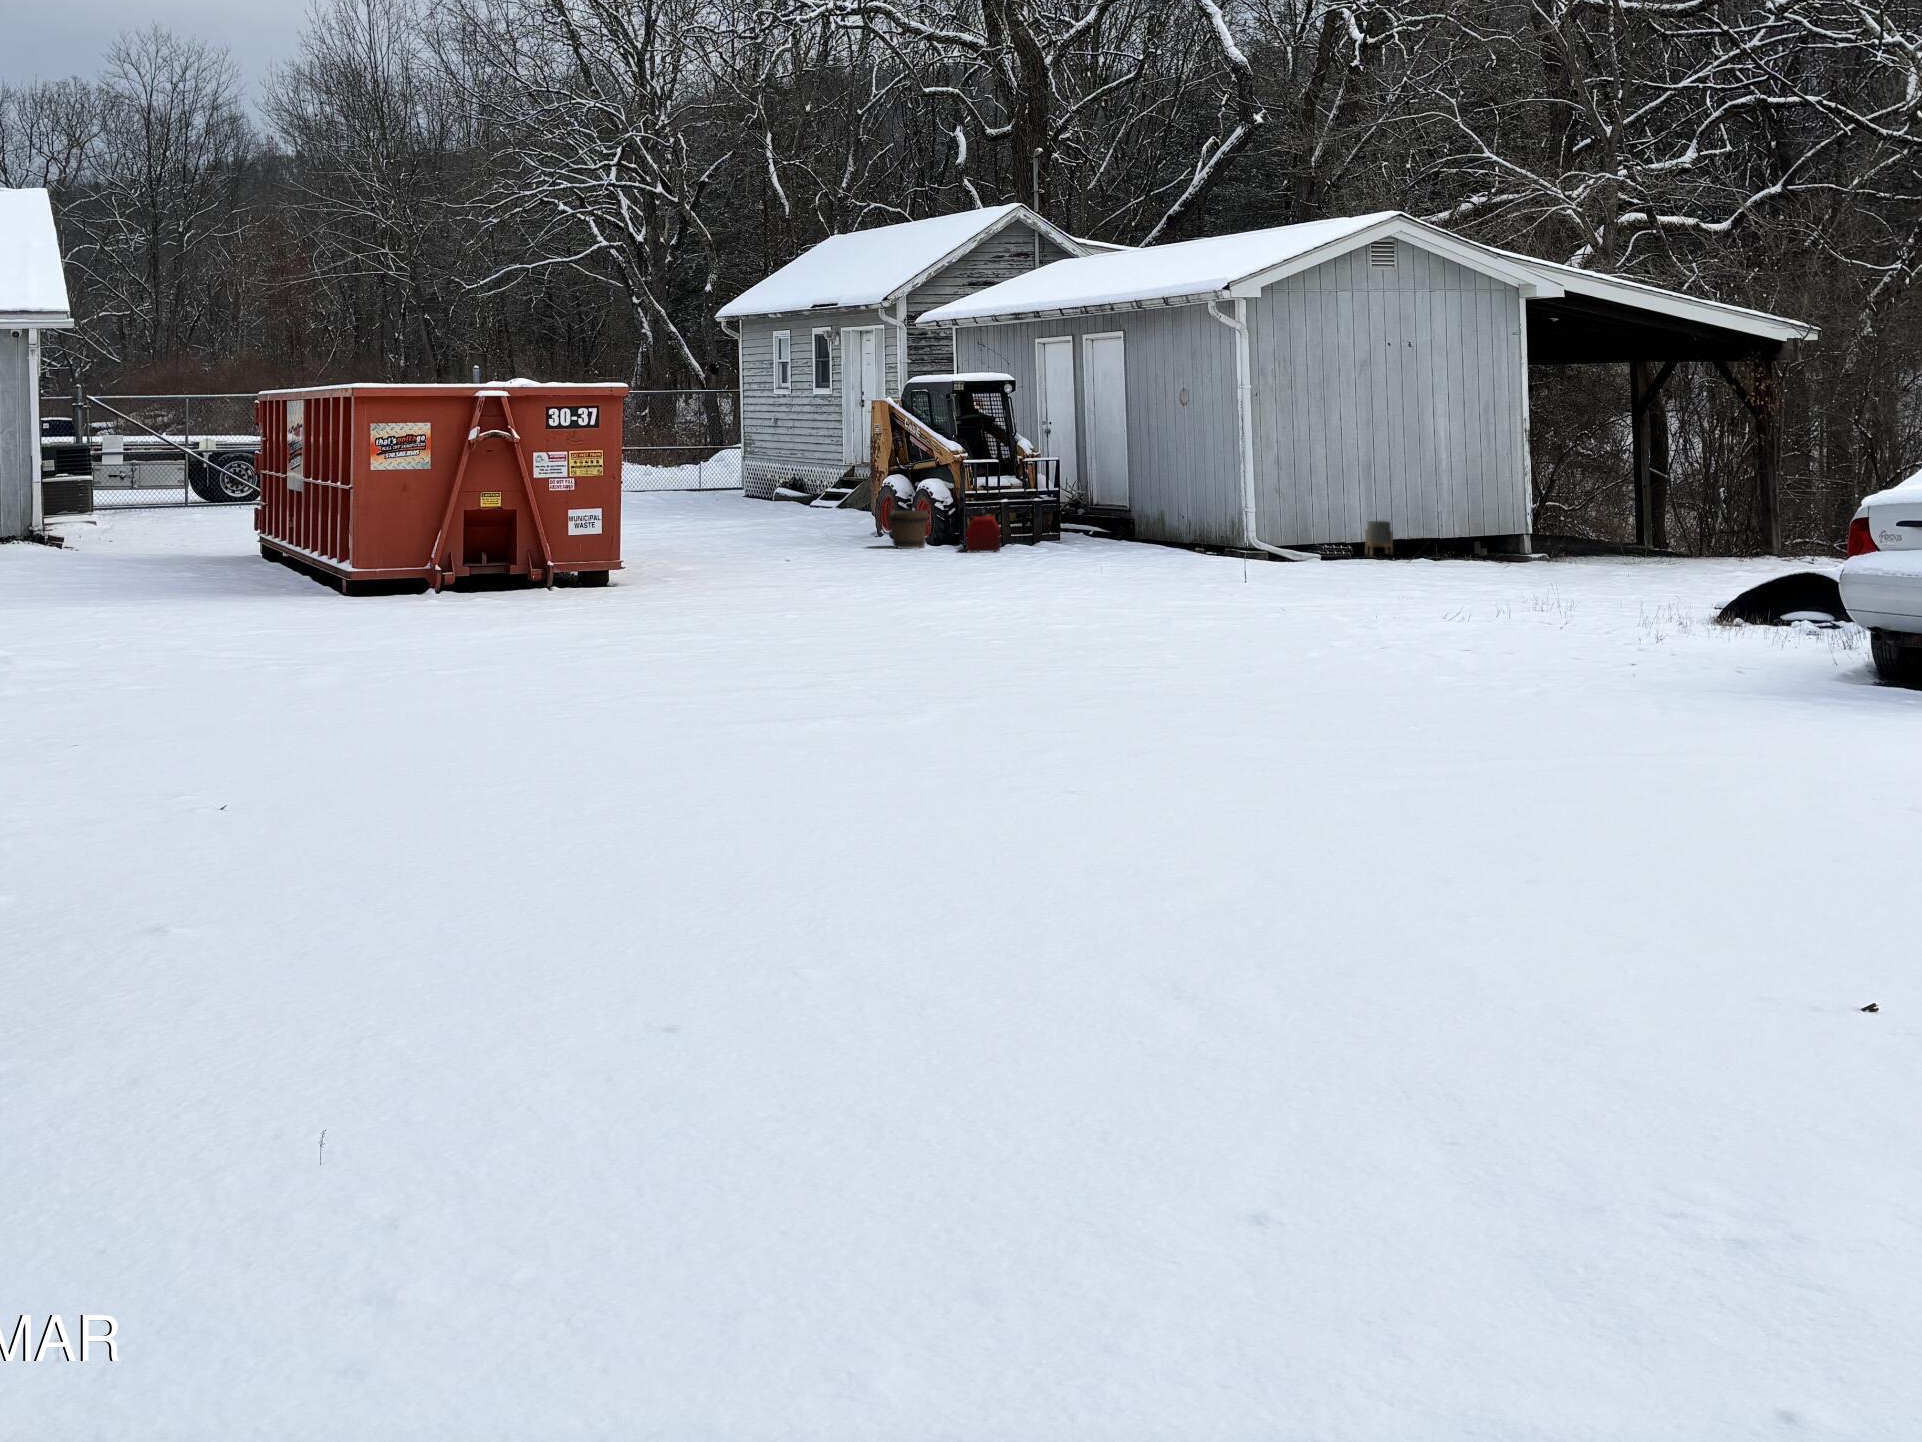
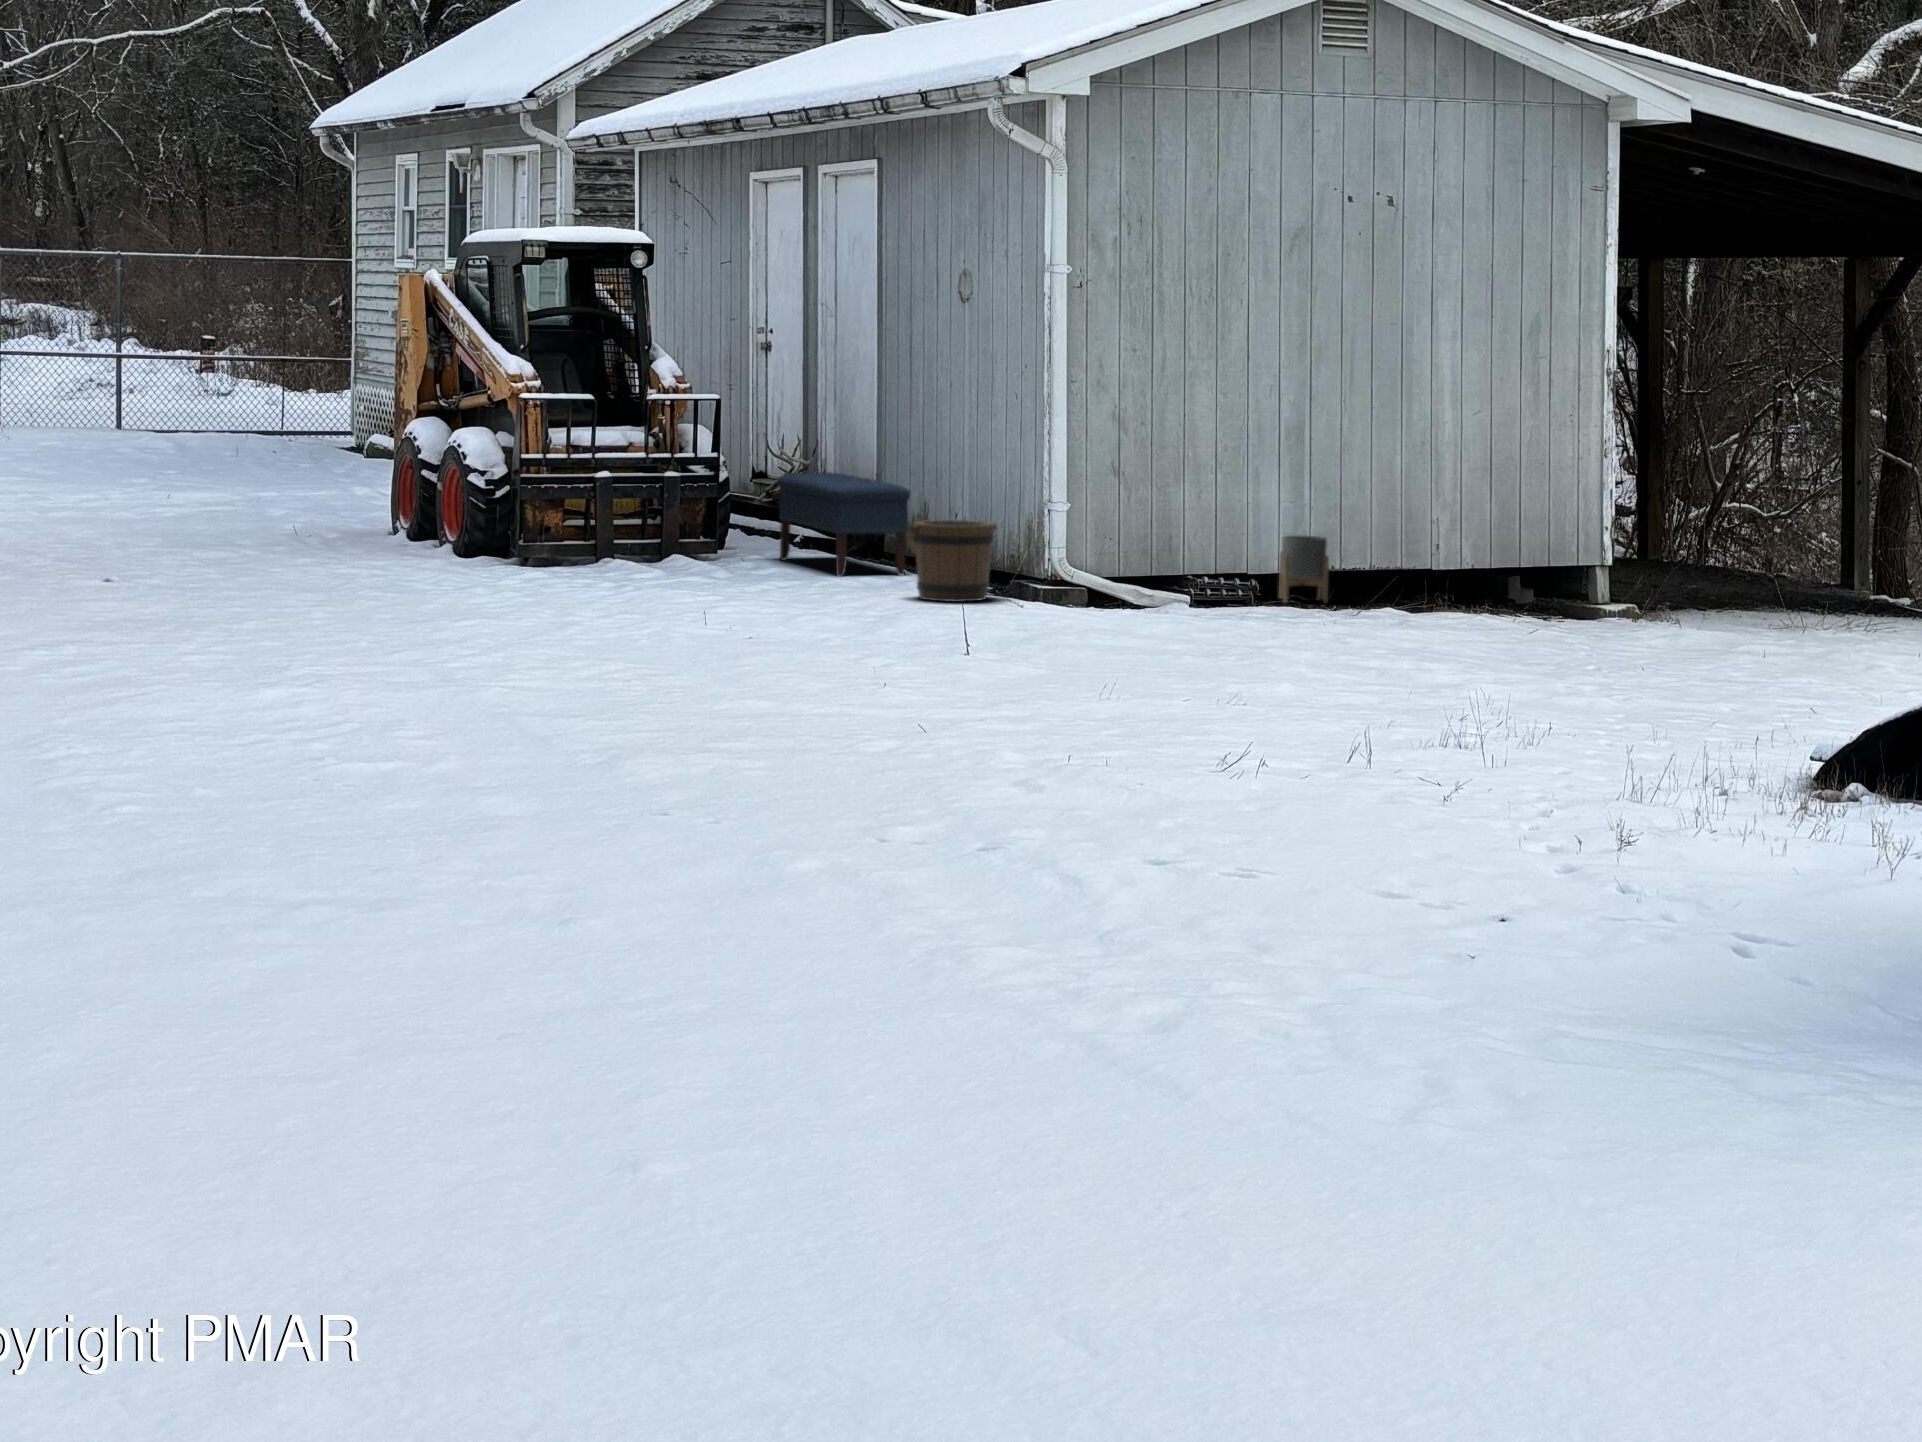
bench: none [1084,496,1162,550] -> present [778,472,910,577]
bucket: present [887,511,928,549] -> present [906,520,997,602]
toolbox: present [967,512,1000,553] -> none [519,493,598,577]

